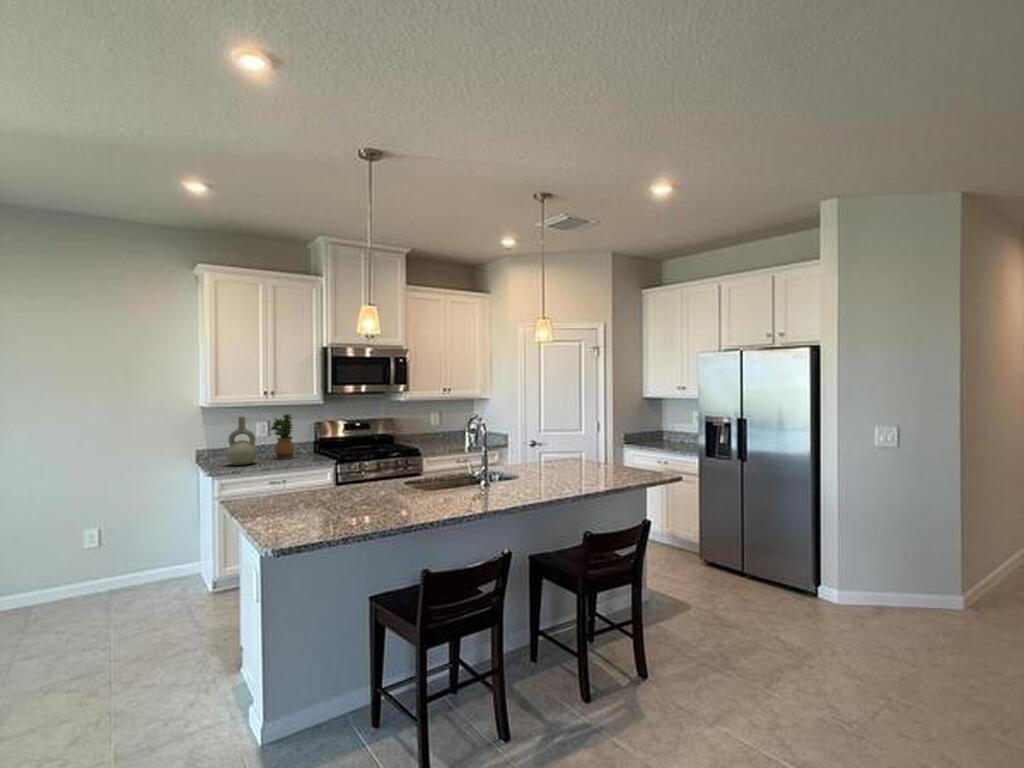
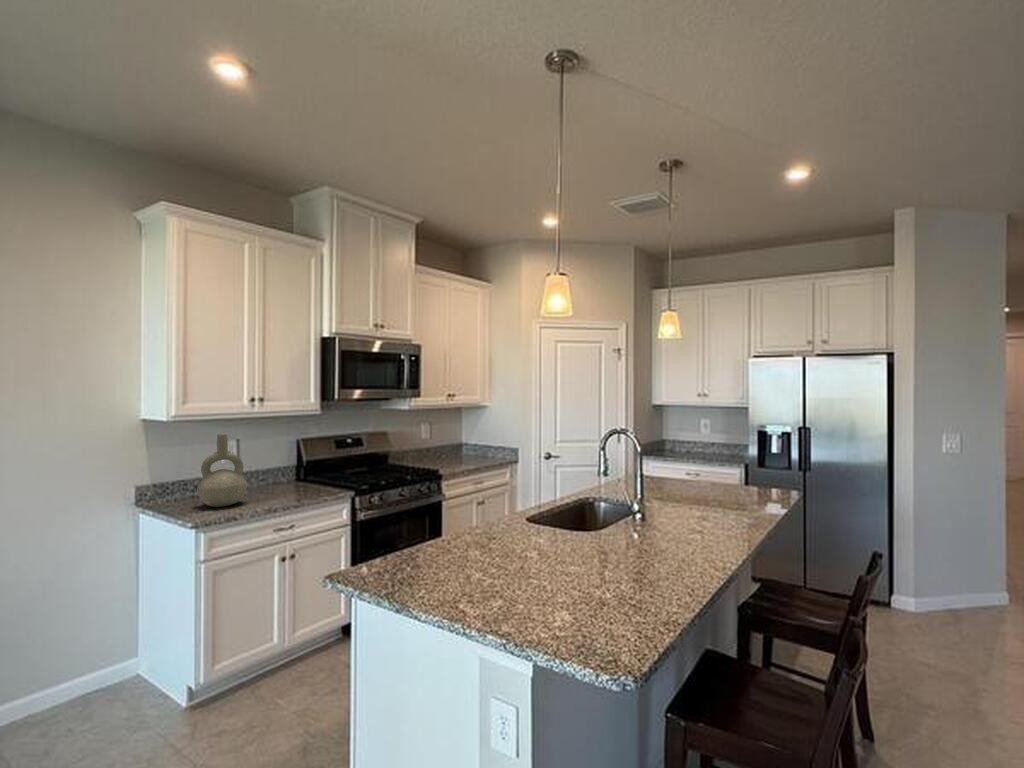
potted plant: present [271,414,295,459] -> none [249,427,285,493]

